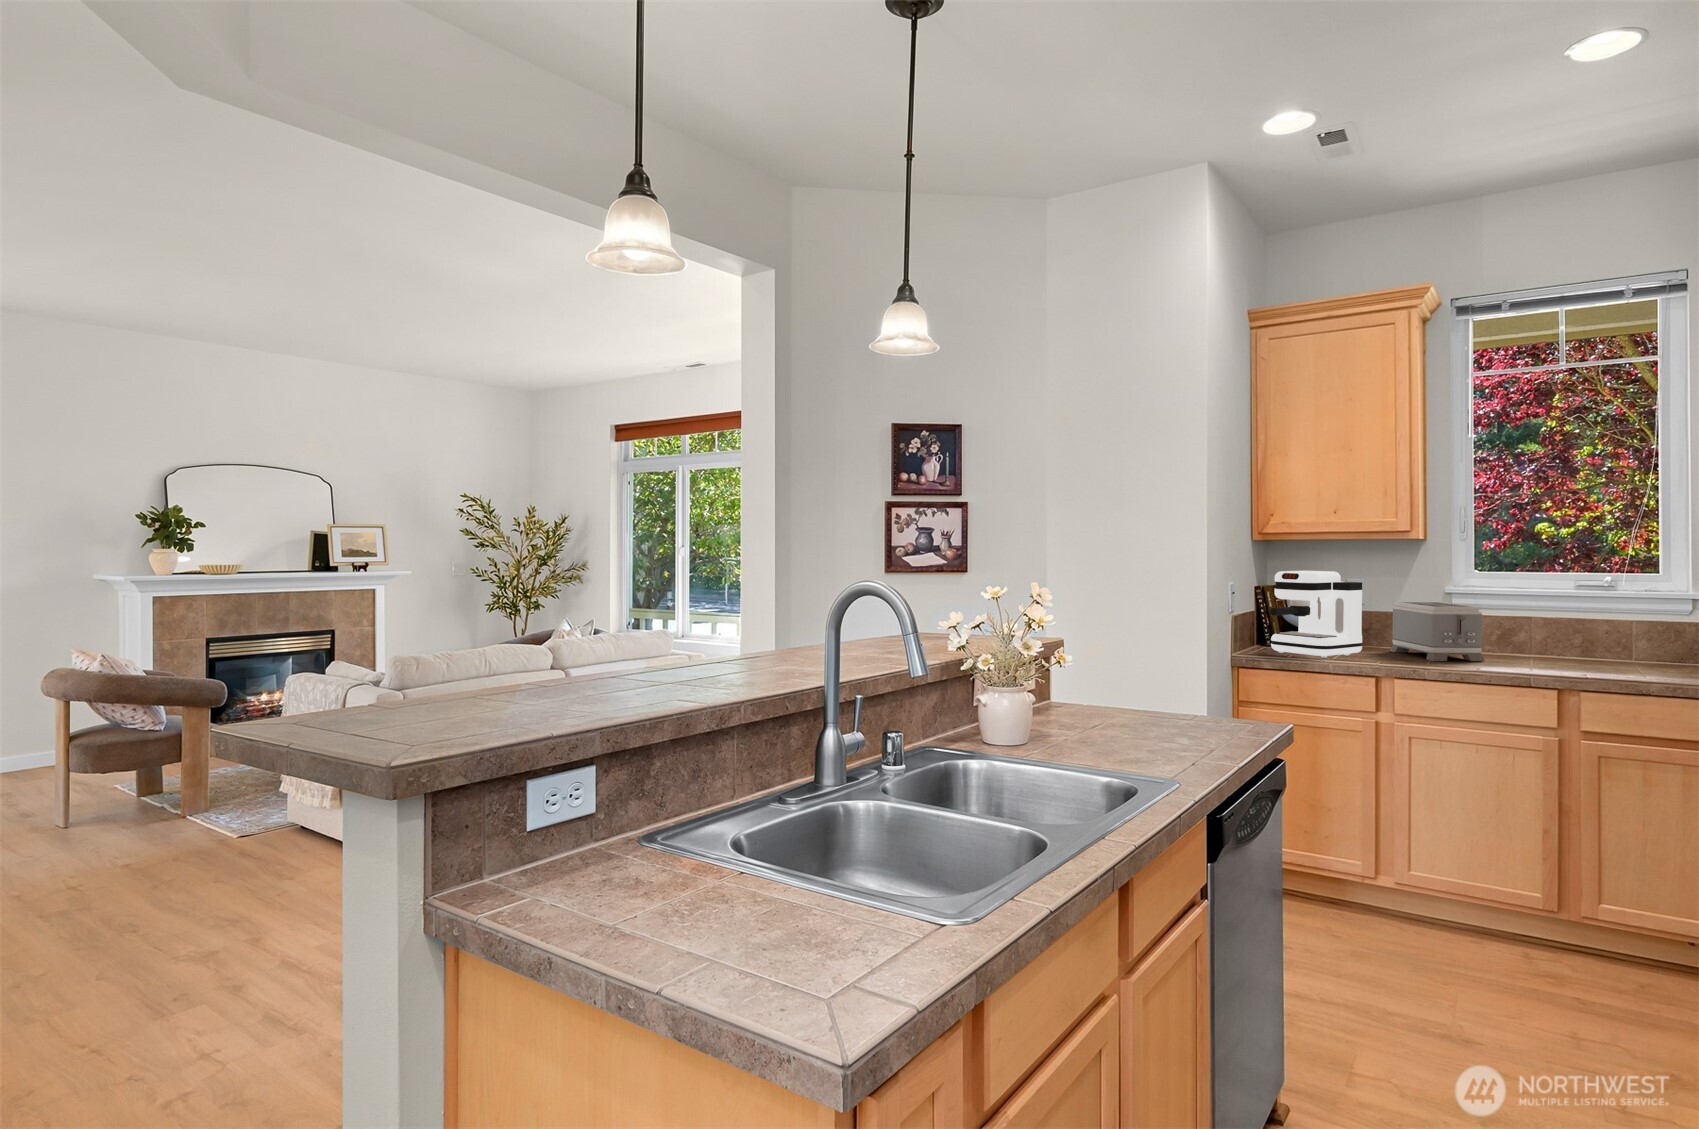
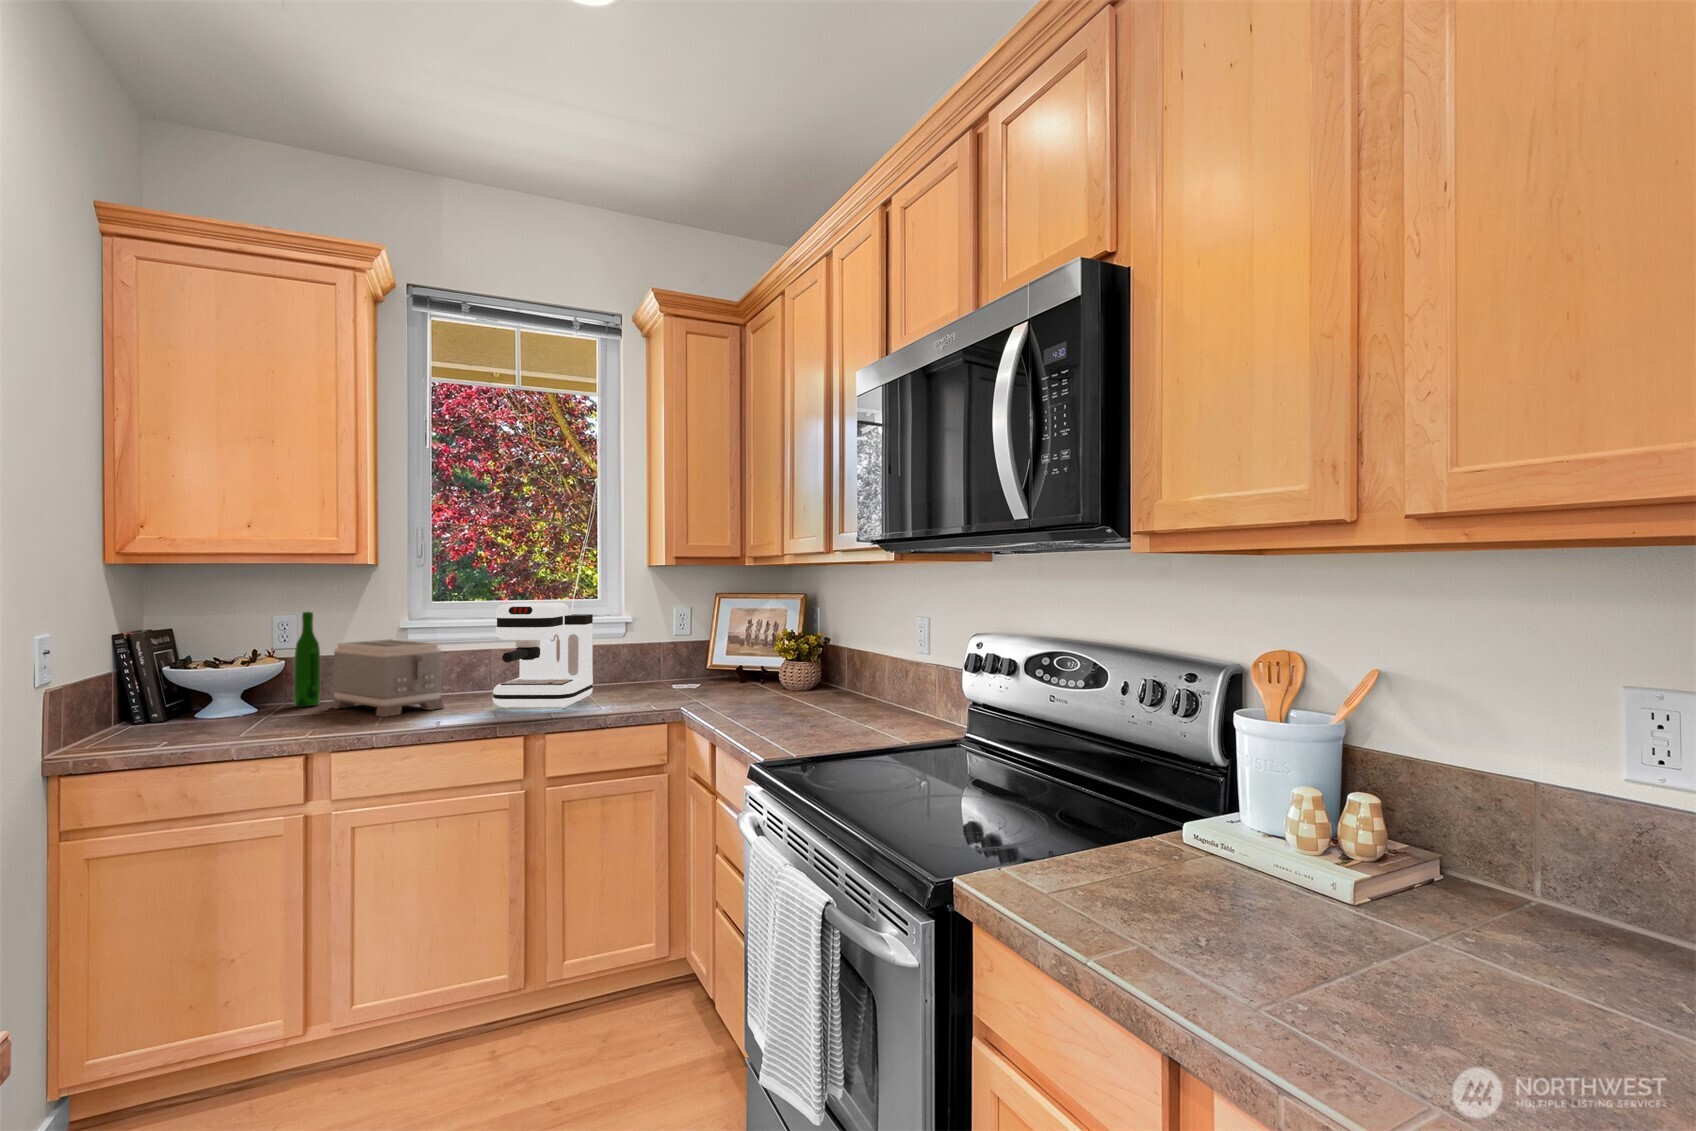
coffee maker: present [1270,571,1362,658] -> present [493,603,593,709]
wine bottle: none [1363,577,1382,649] -> present [294,612,321,707]

